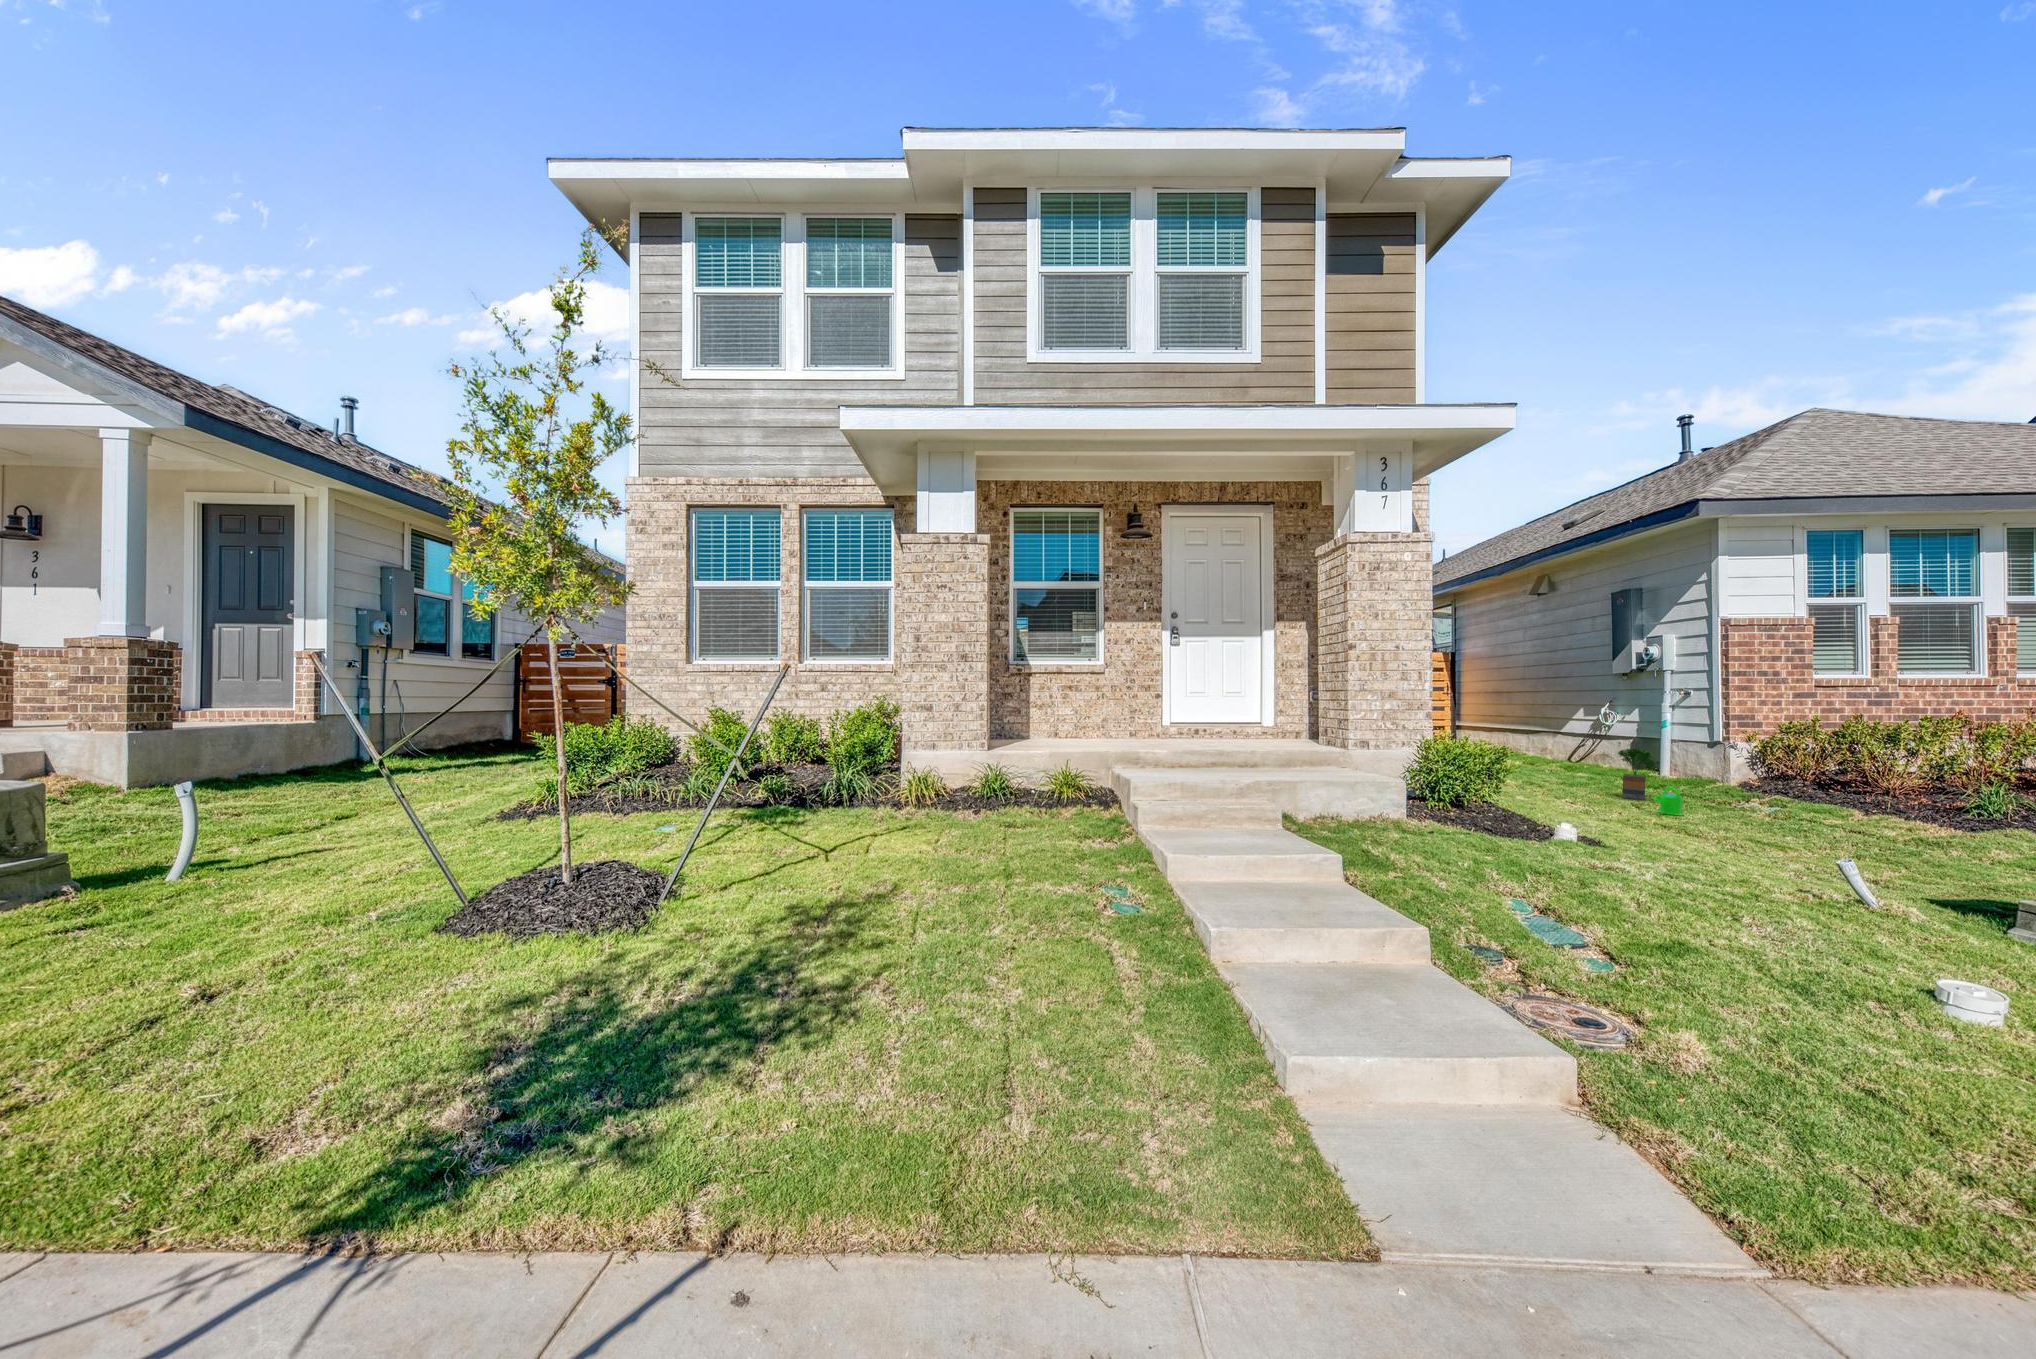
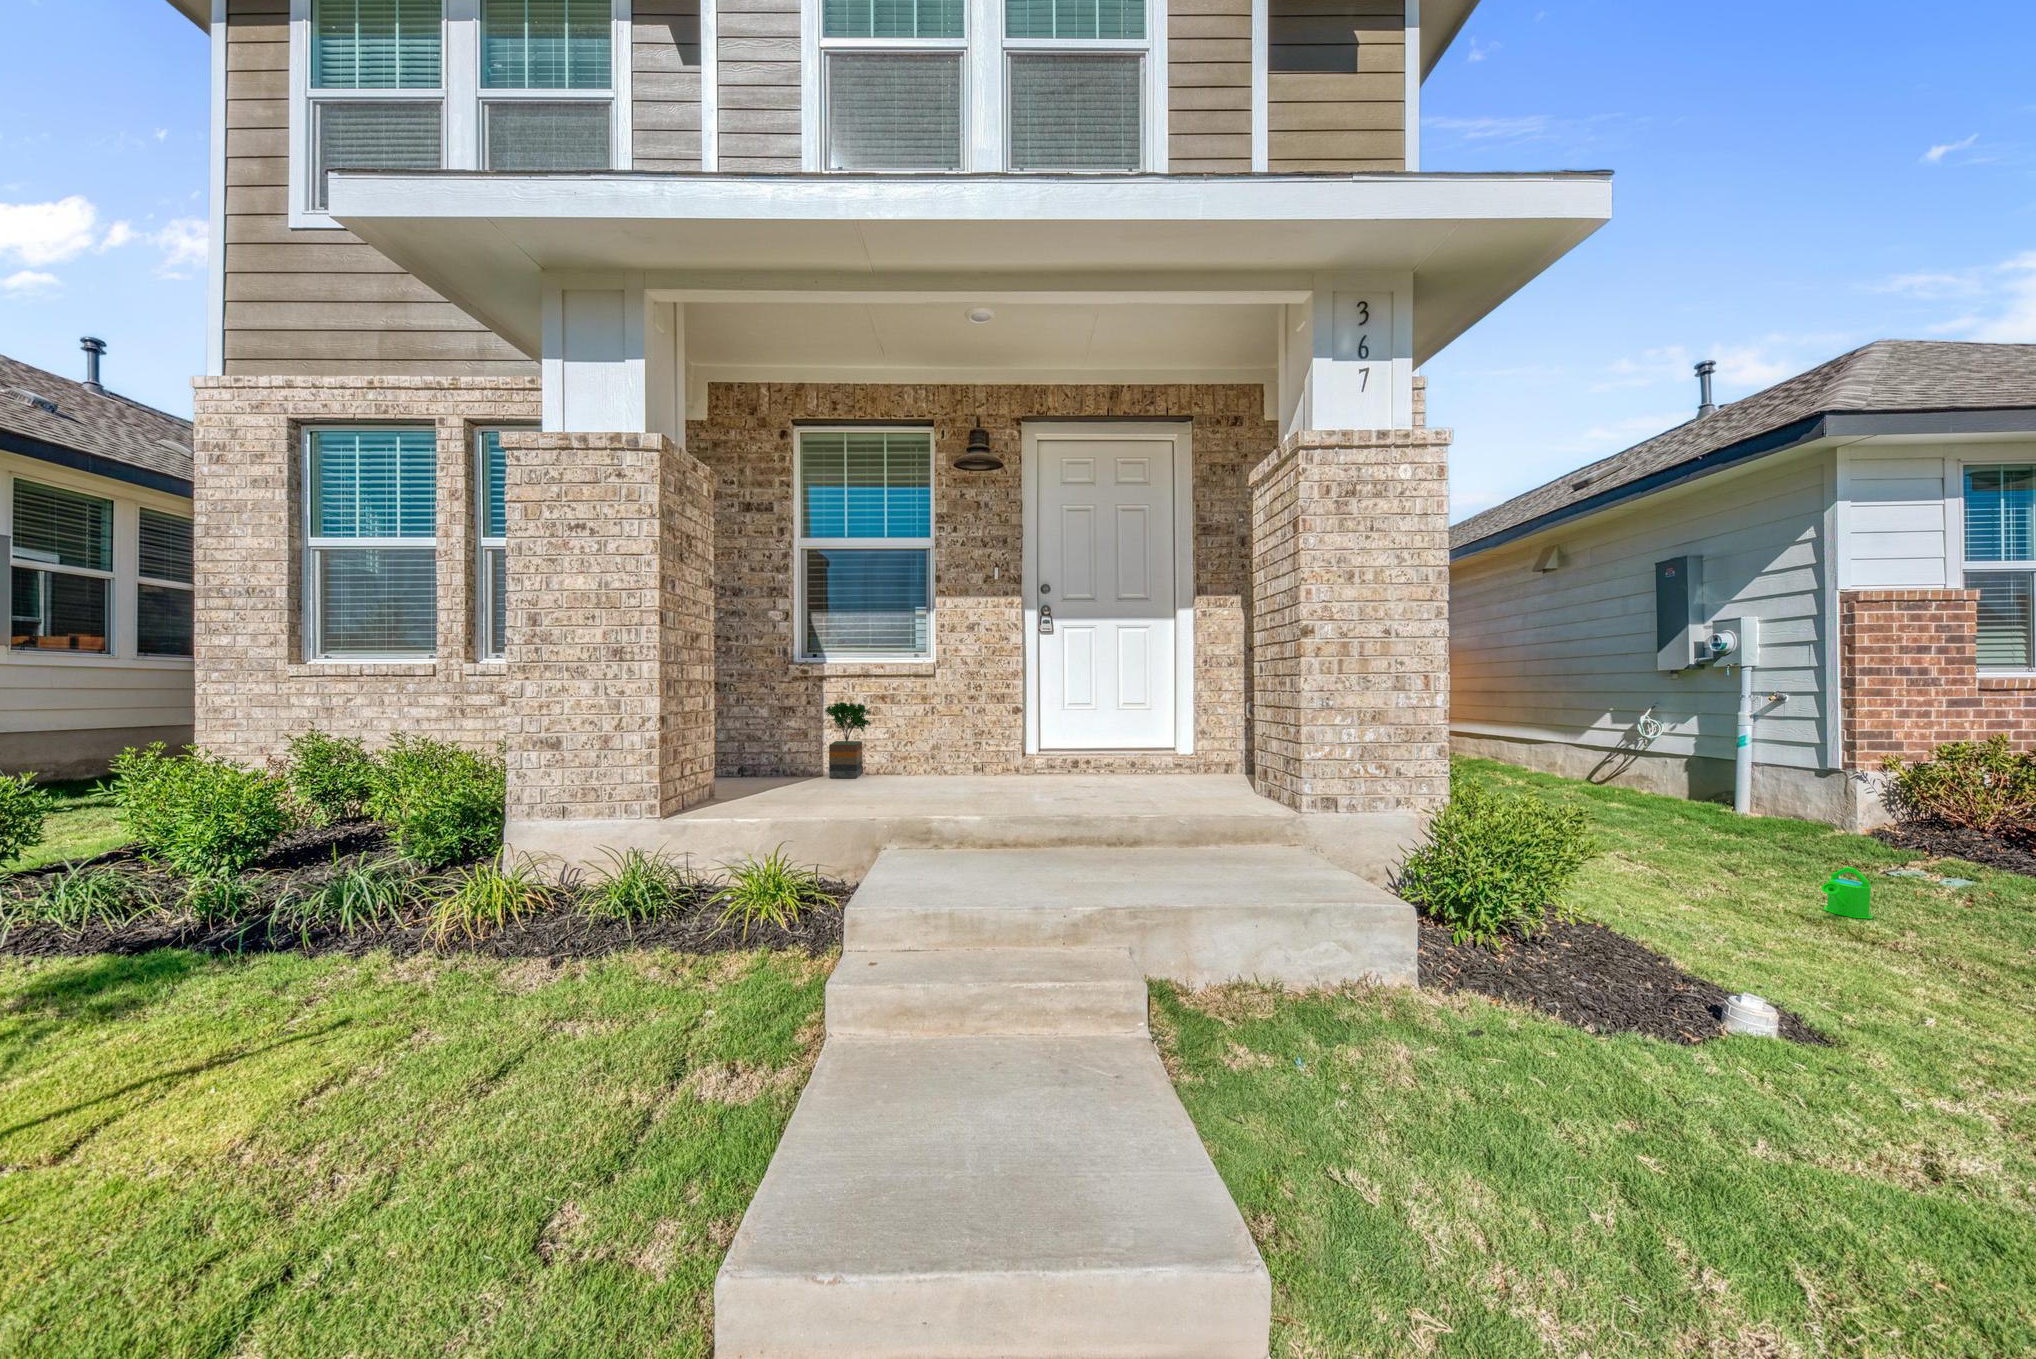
potted tree: present [1618,748,1656,800] -> present [825,702,871,778]

